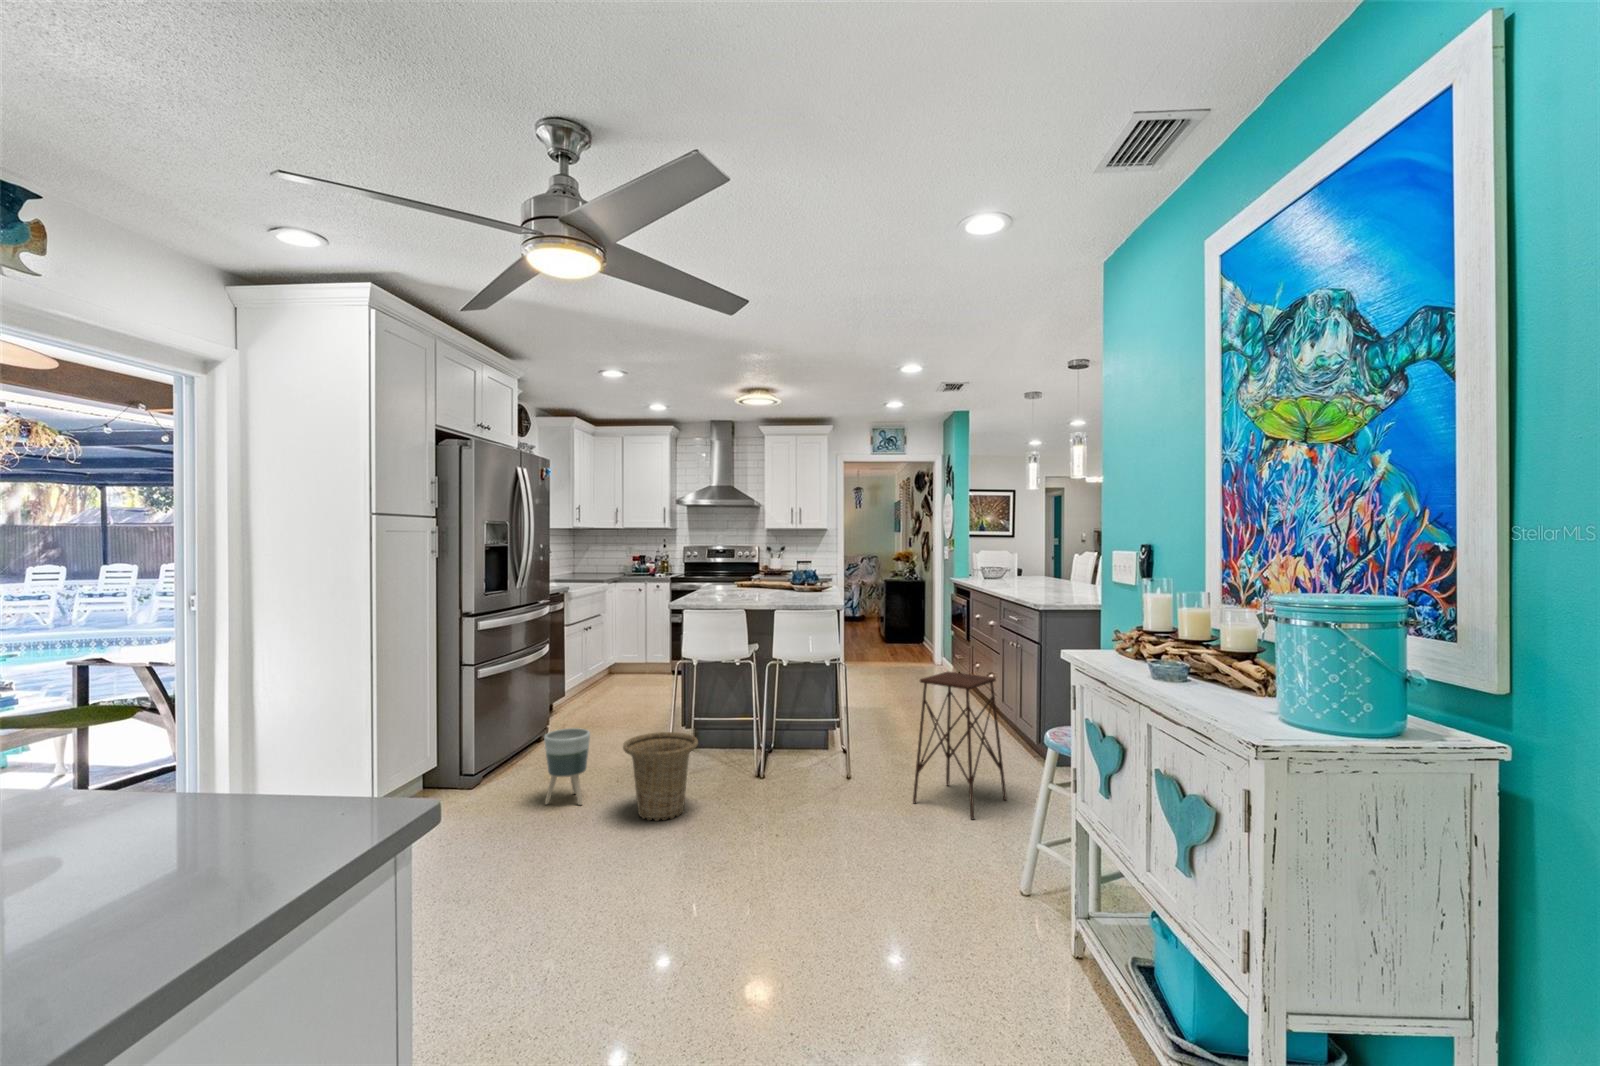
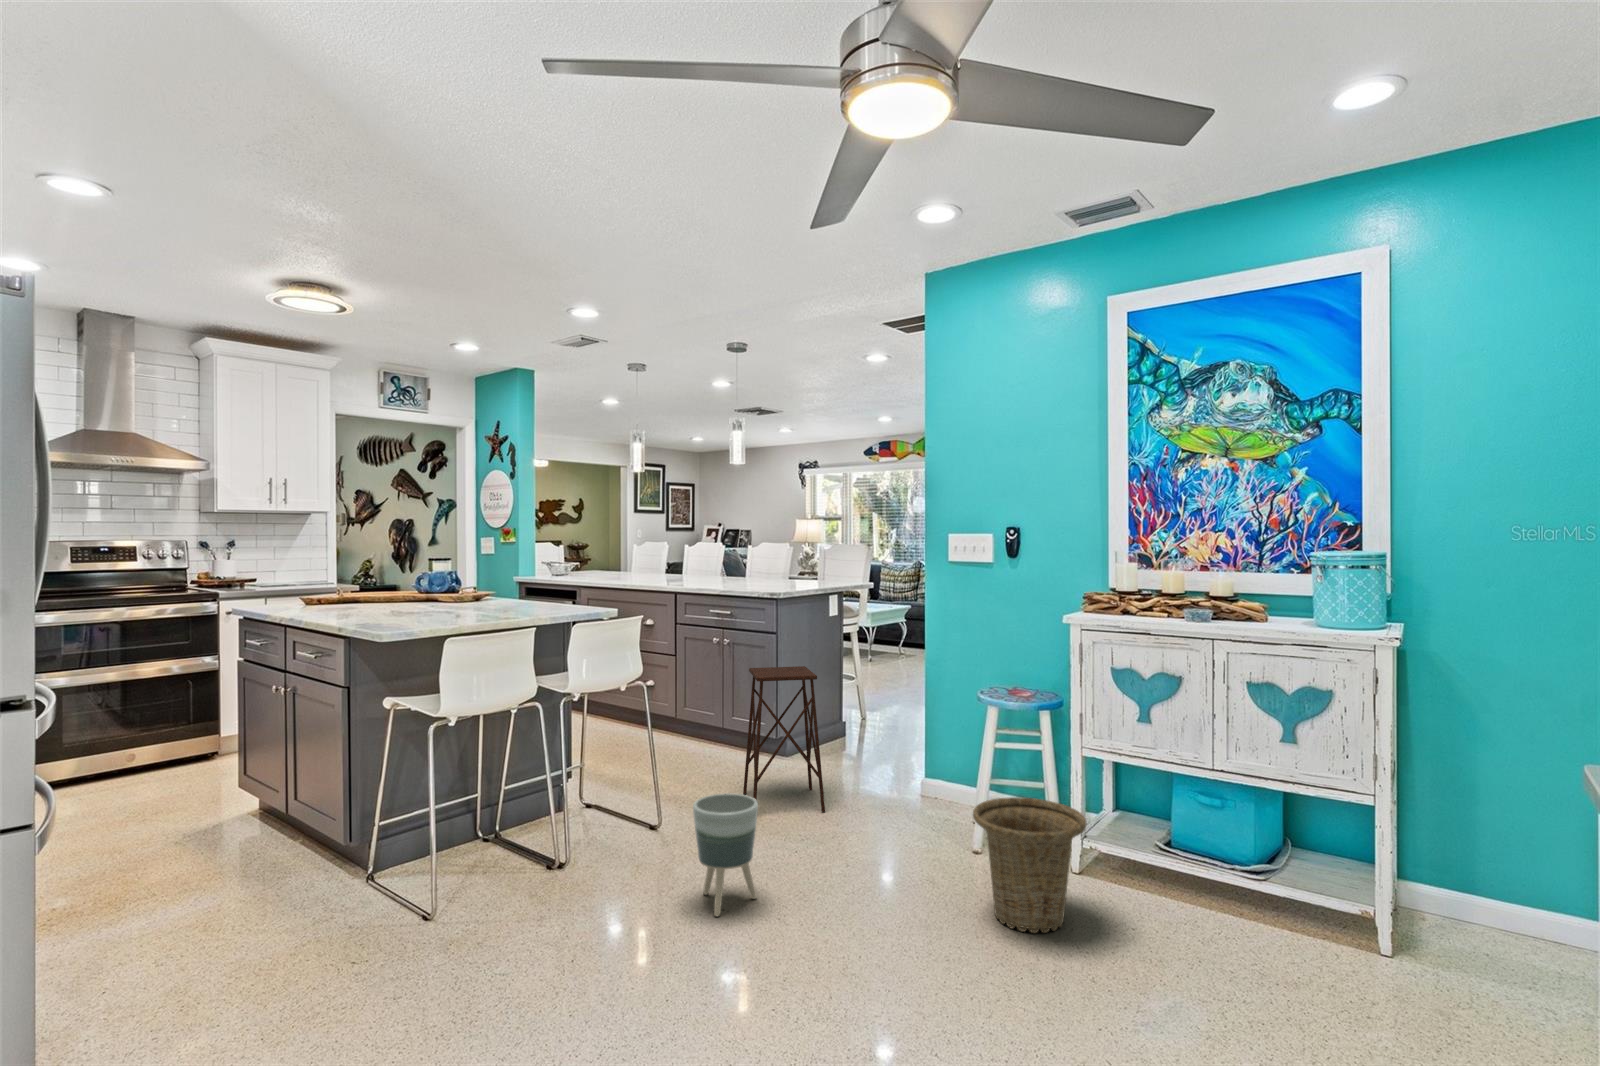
planter: present [544,728,590,805] -> present [693,793,758,916]
basket: present [623,732,698,821] -> present [973,797,1086,933]

